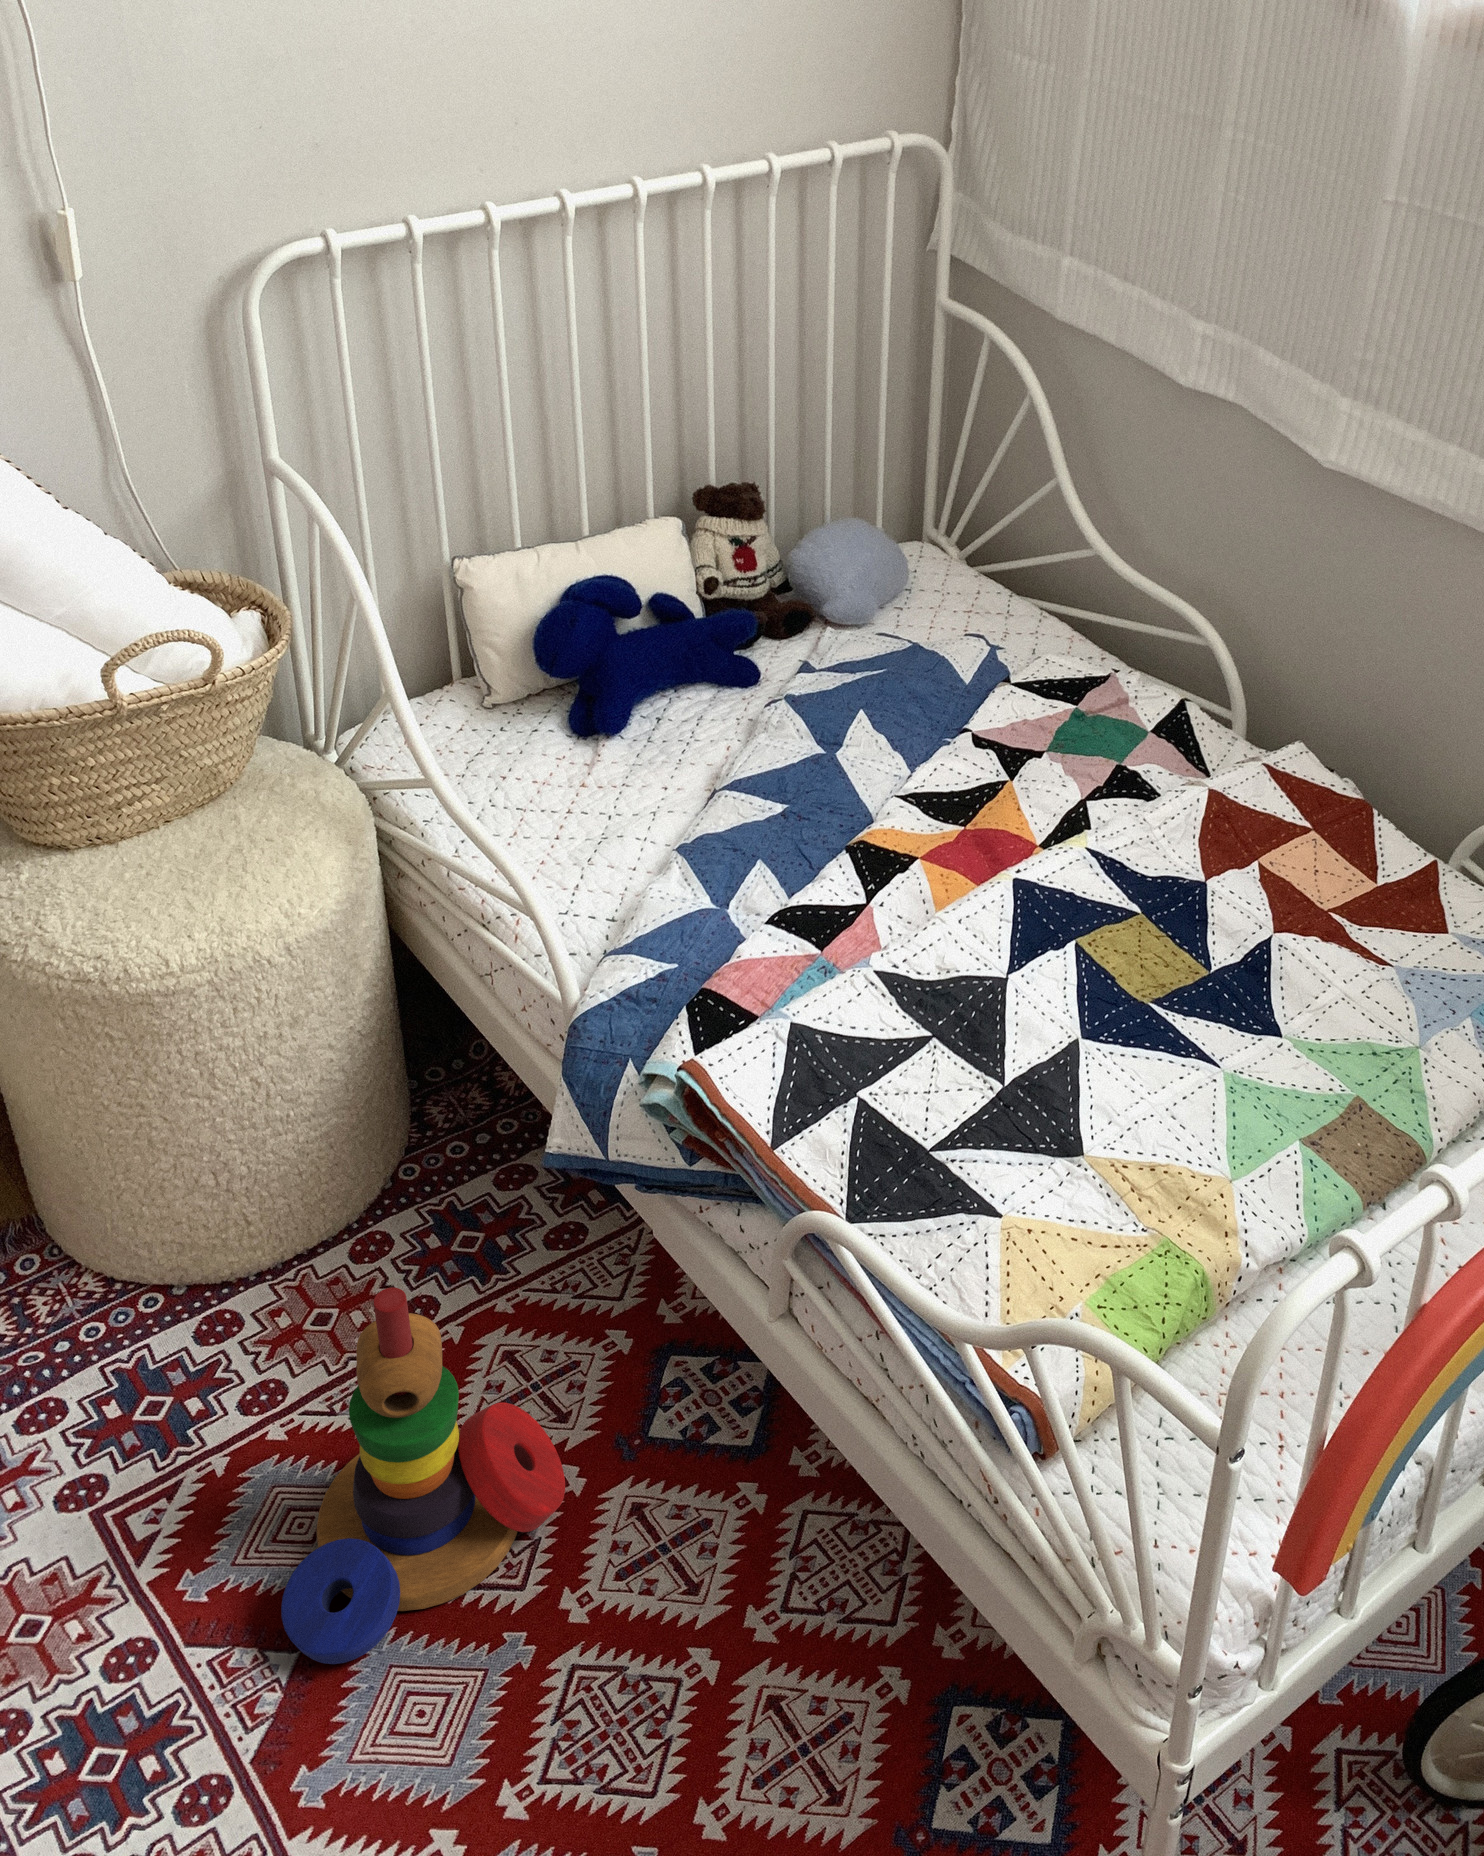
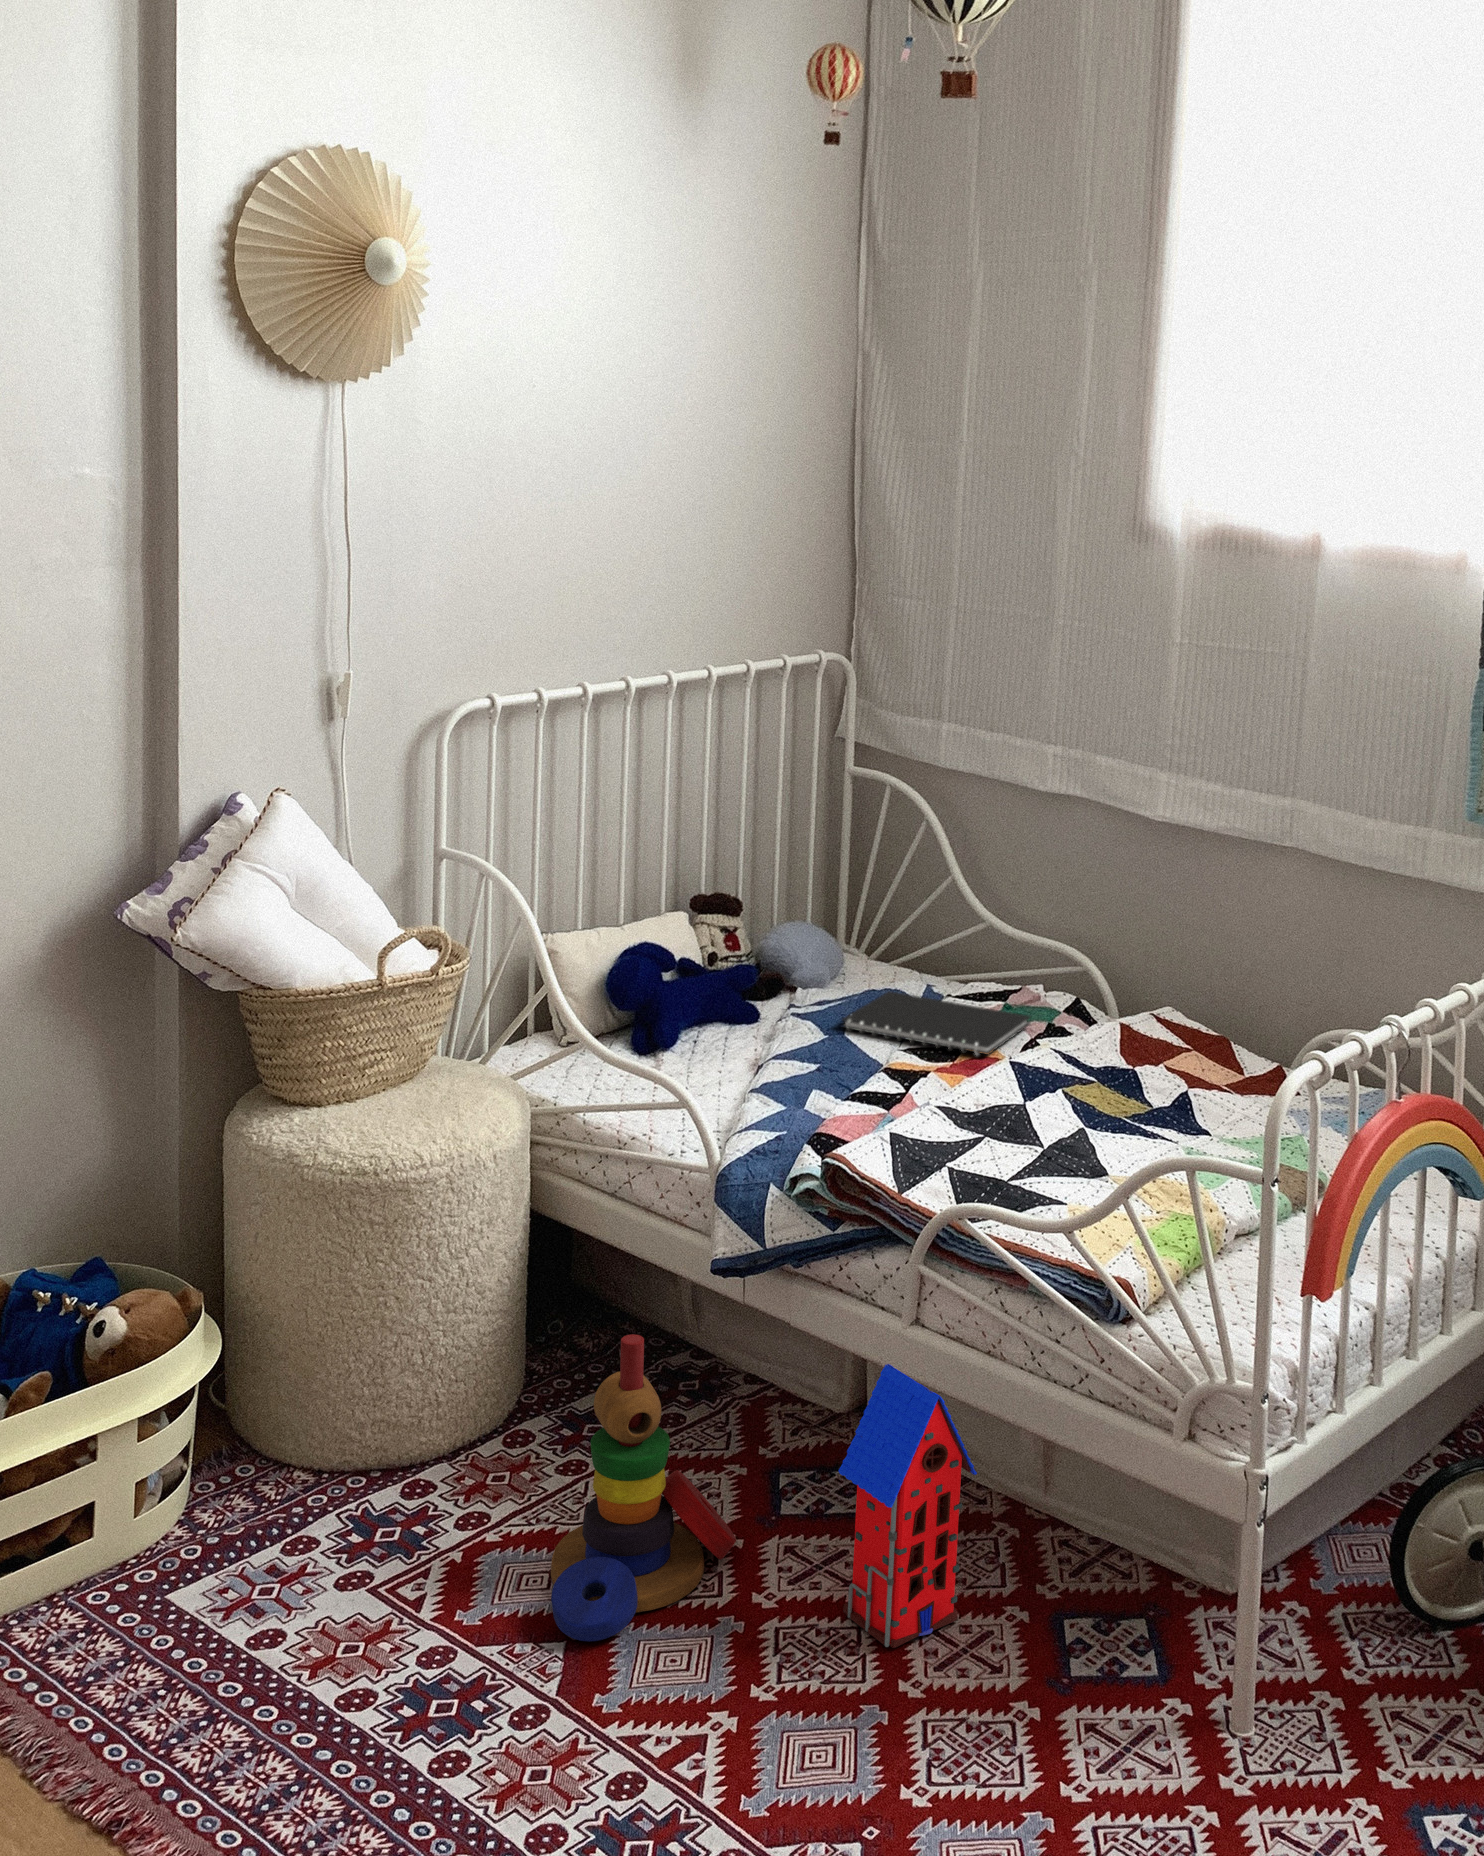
notebook: none [846,656,1109,801] -> present [842,991,1030,1055]
toy house: none [647,1400,839,1736] -> present [839,1364,977,1648]

